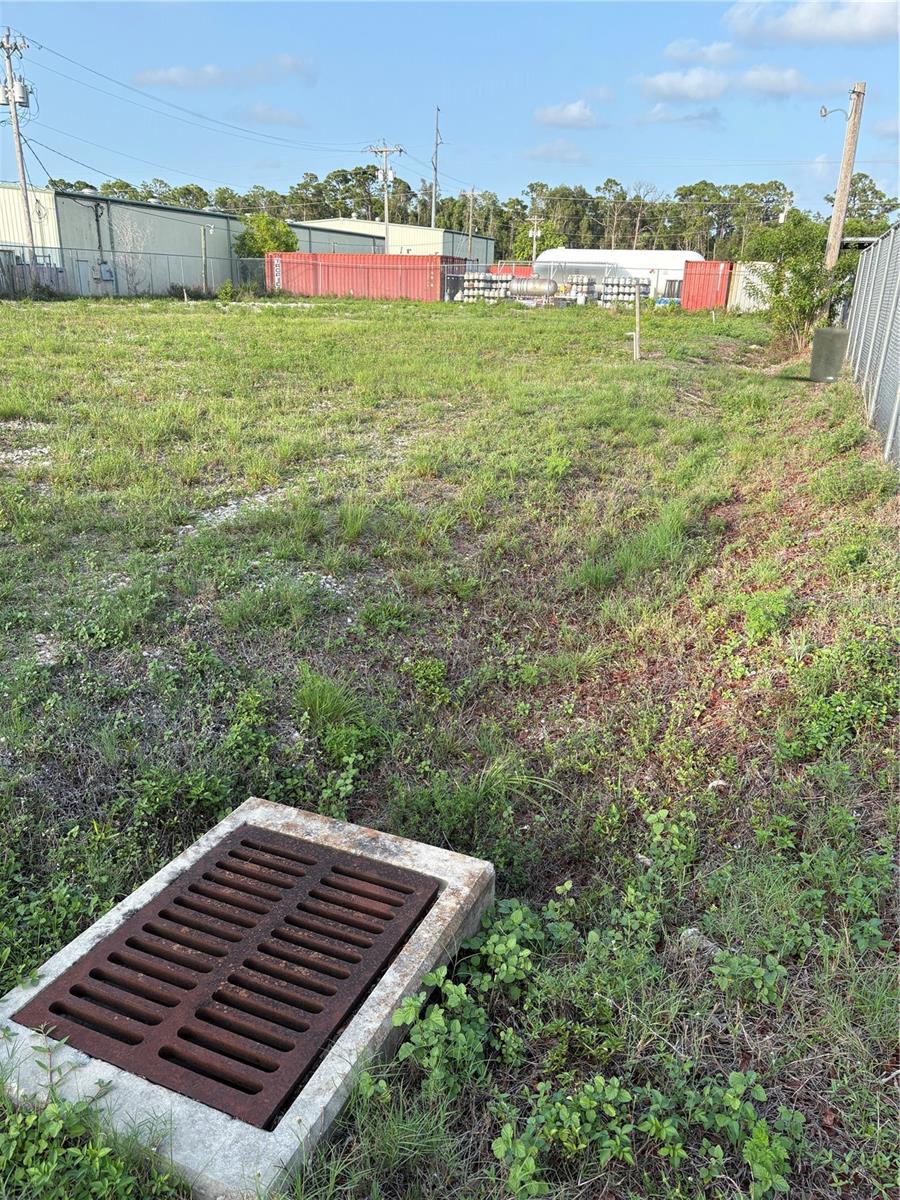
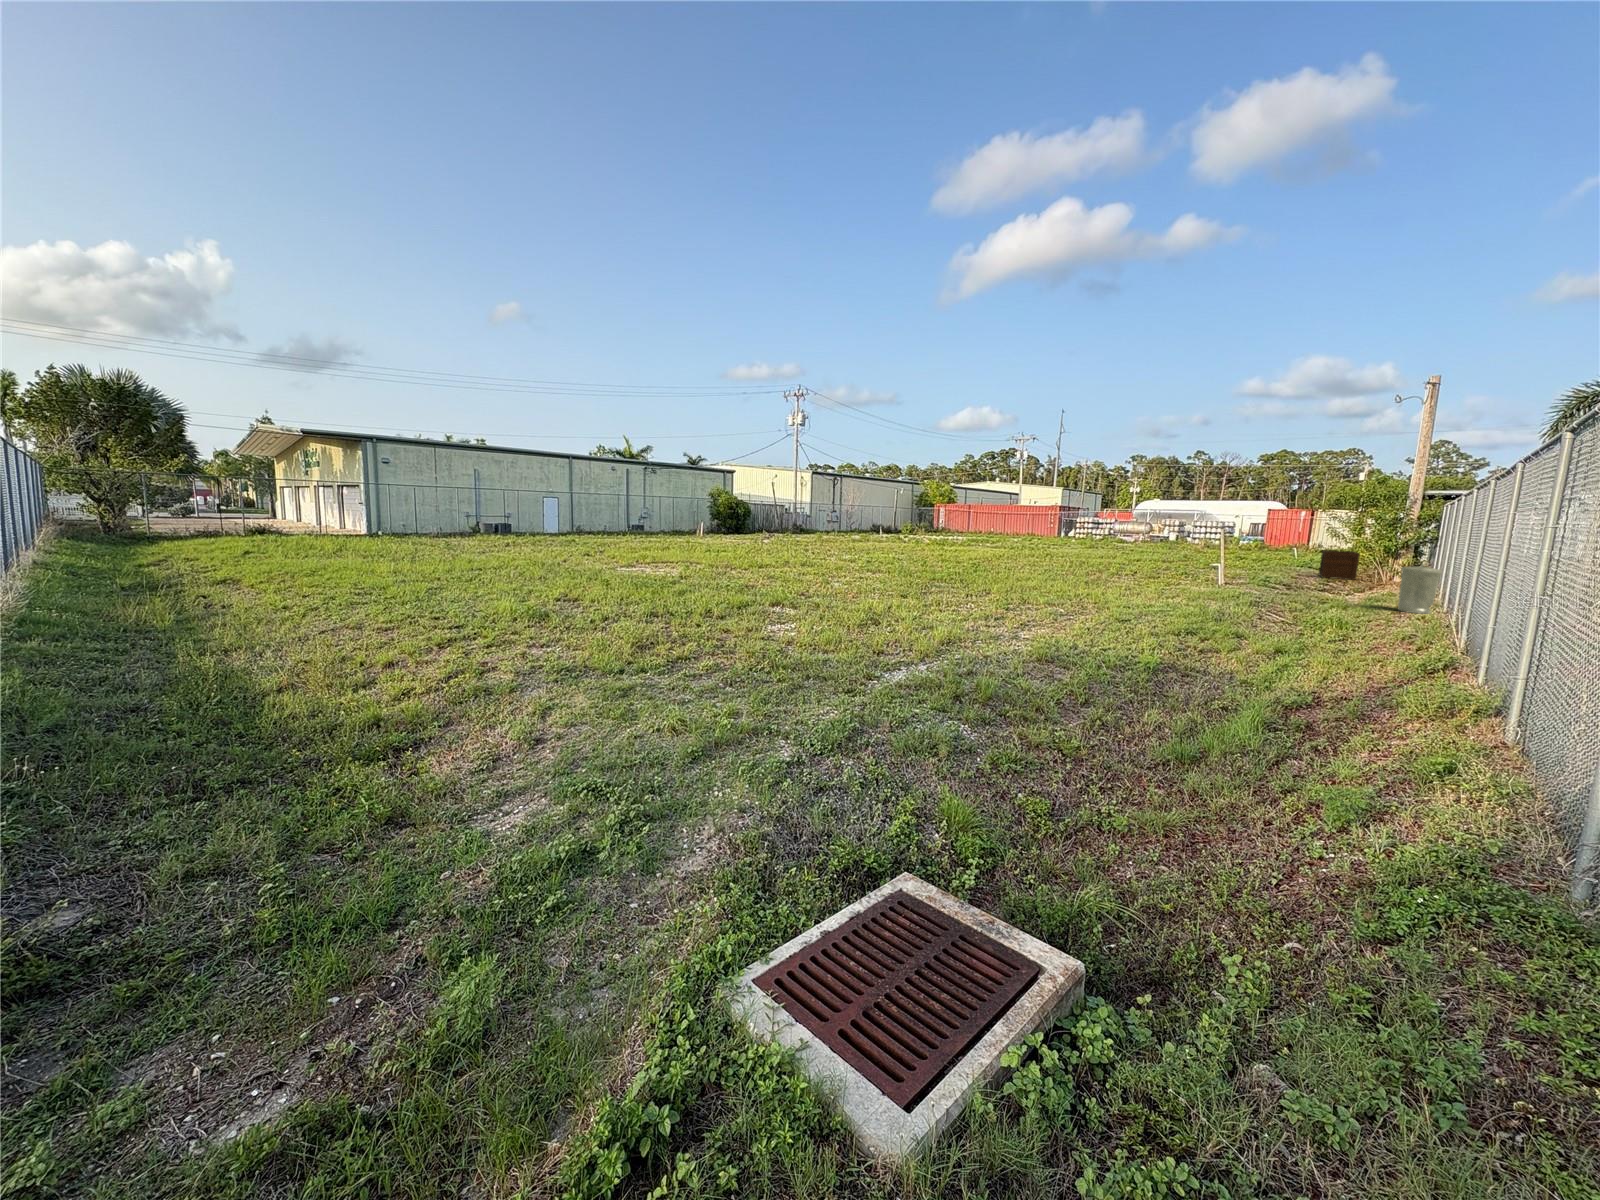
wooden crate: none [733,311,774,347] -> present [1319,550,1360,580]

